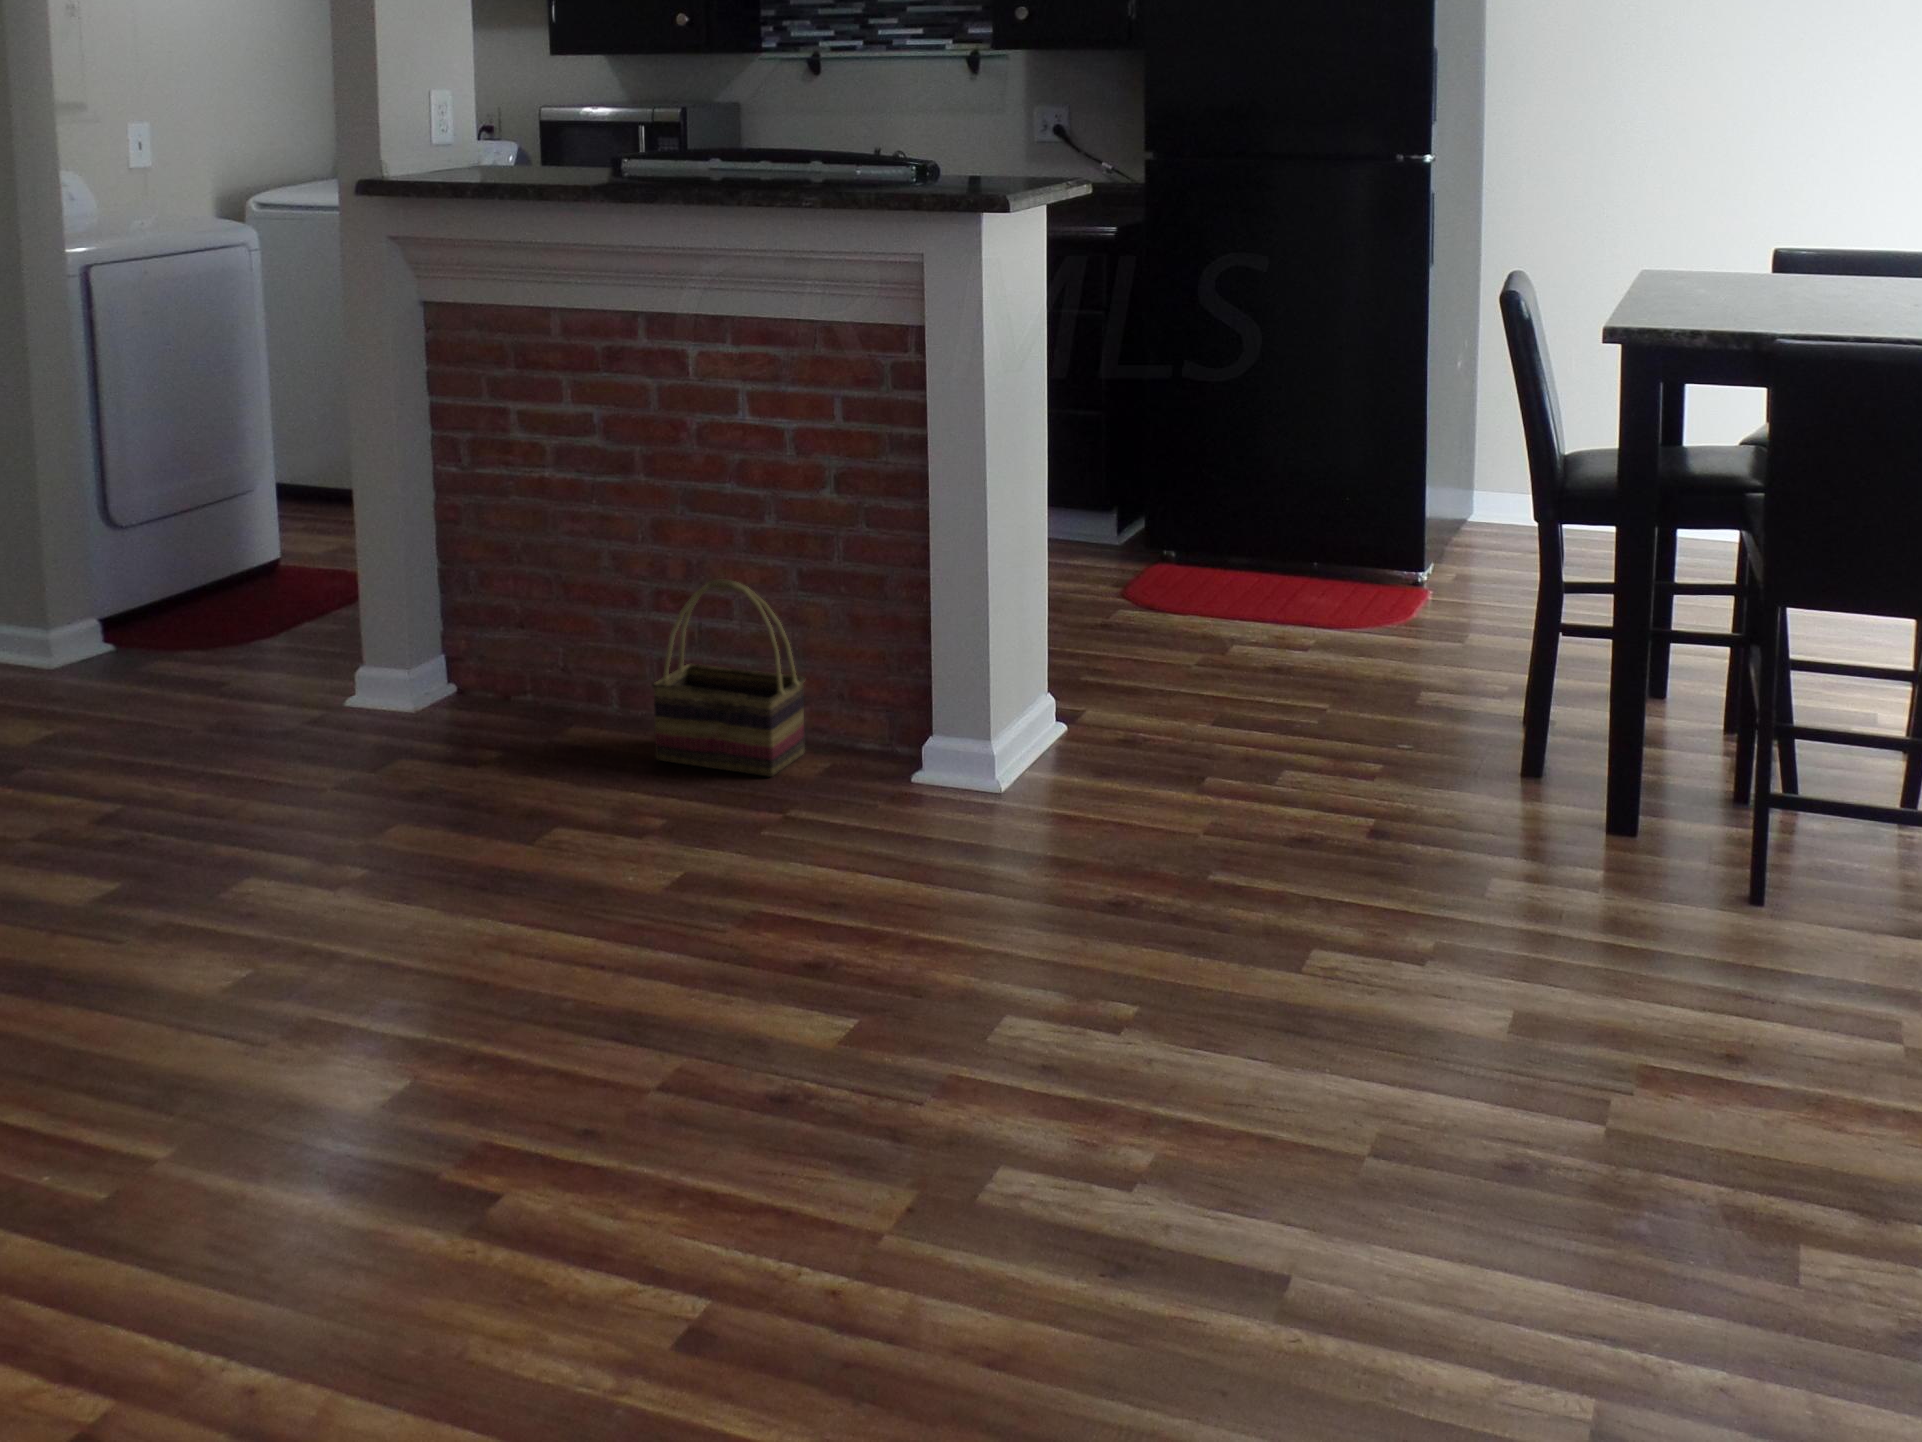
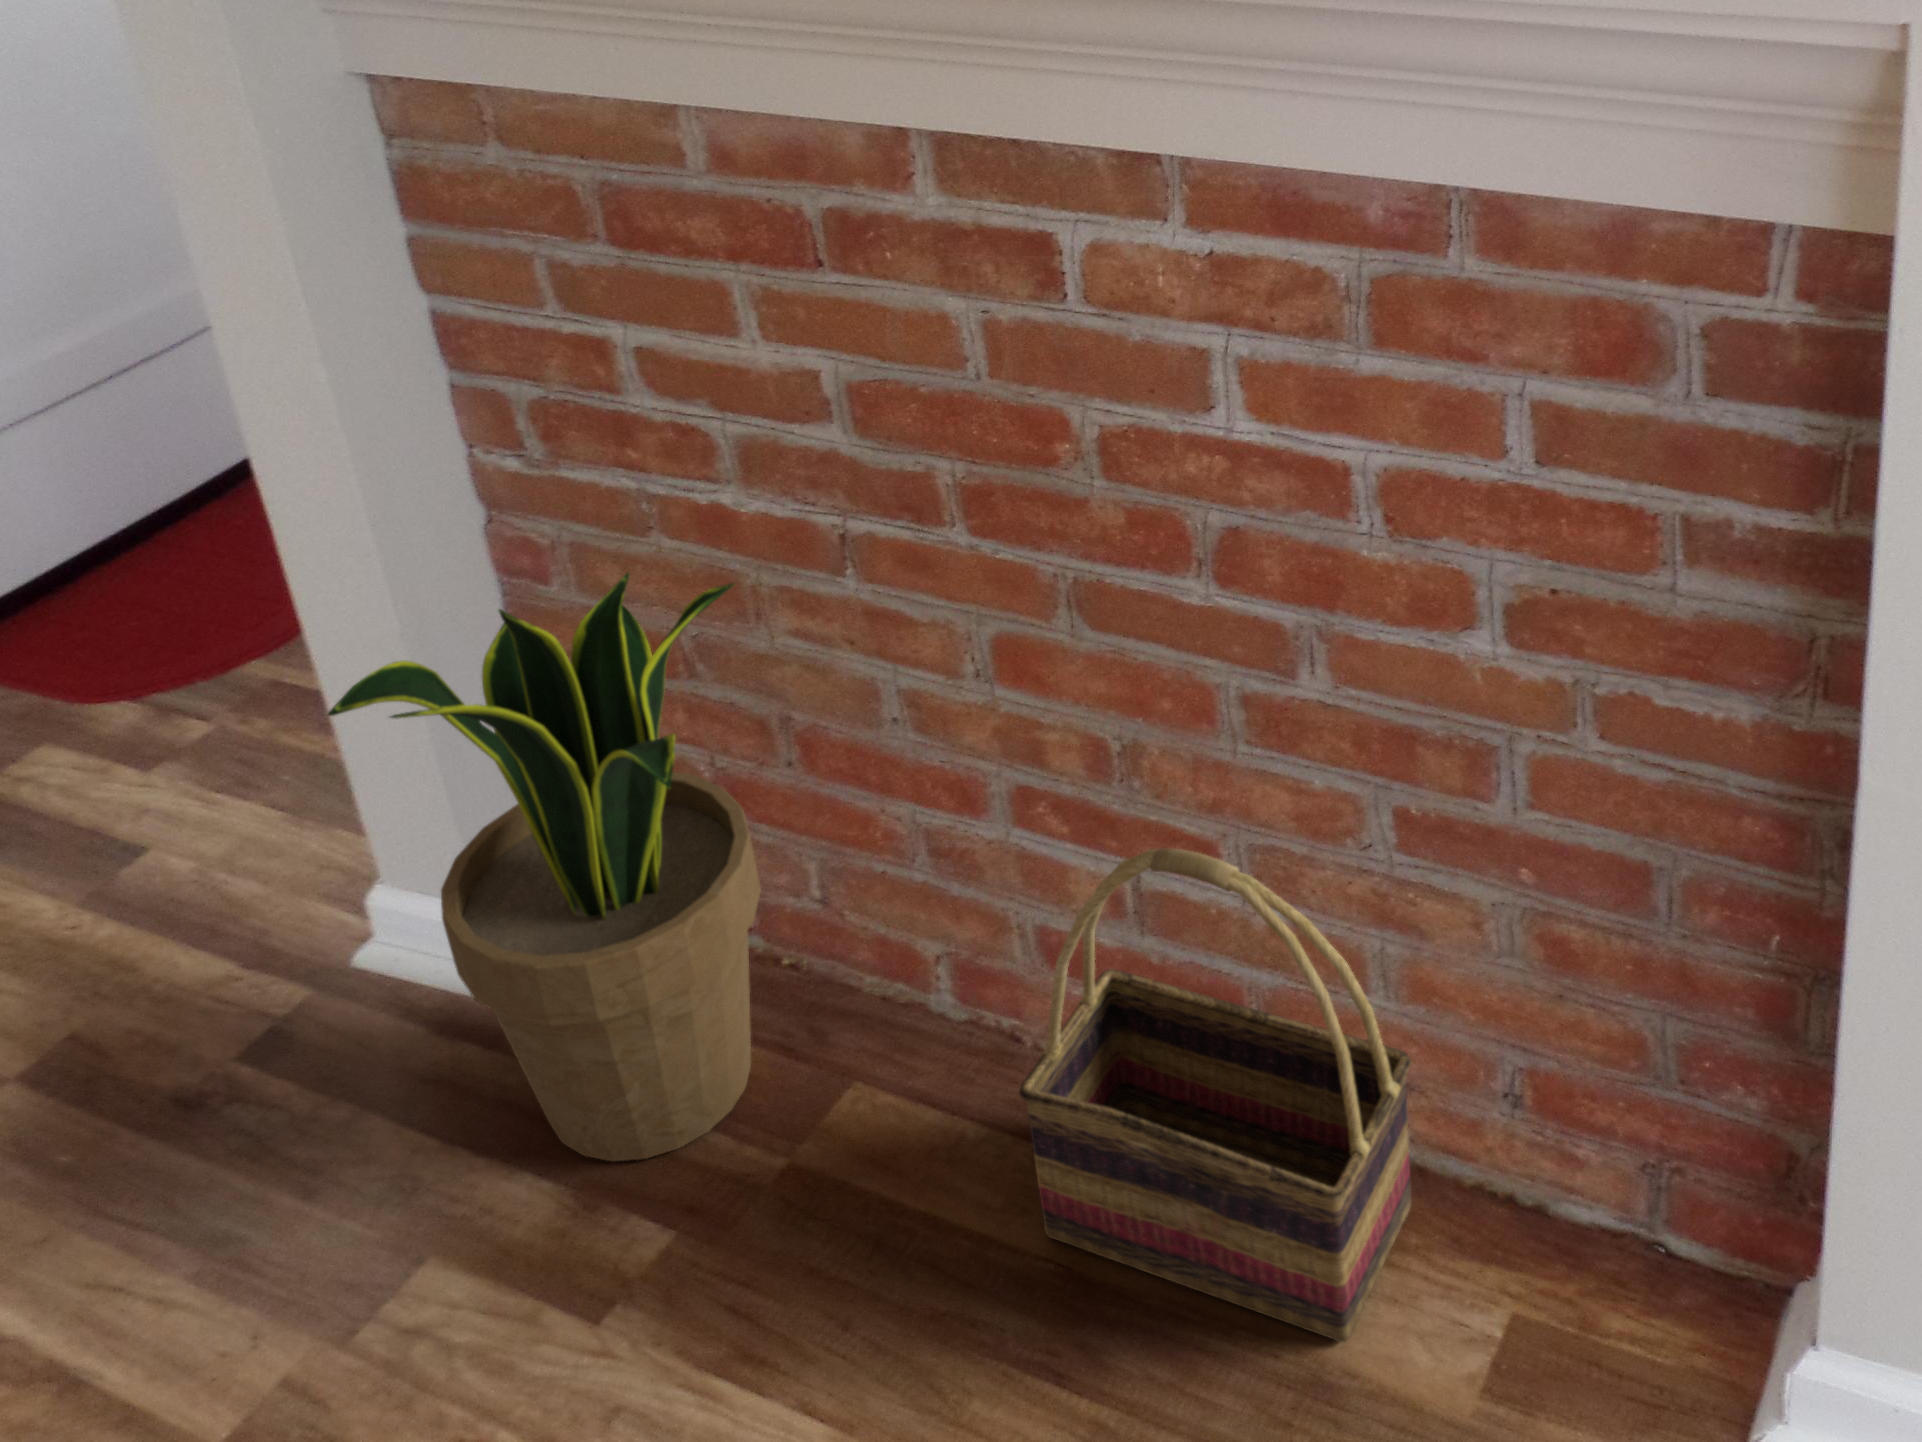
potted plant: none [394,492,553,749] -> present [328,573,761,1161]

